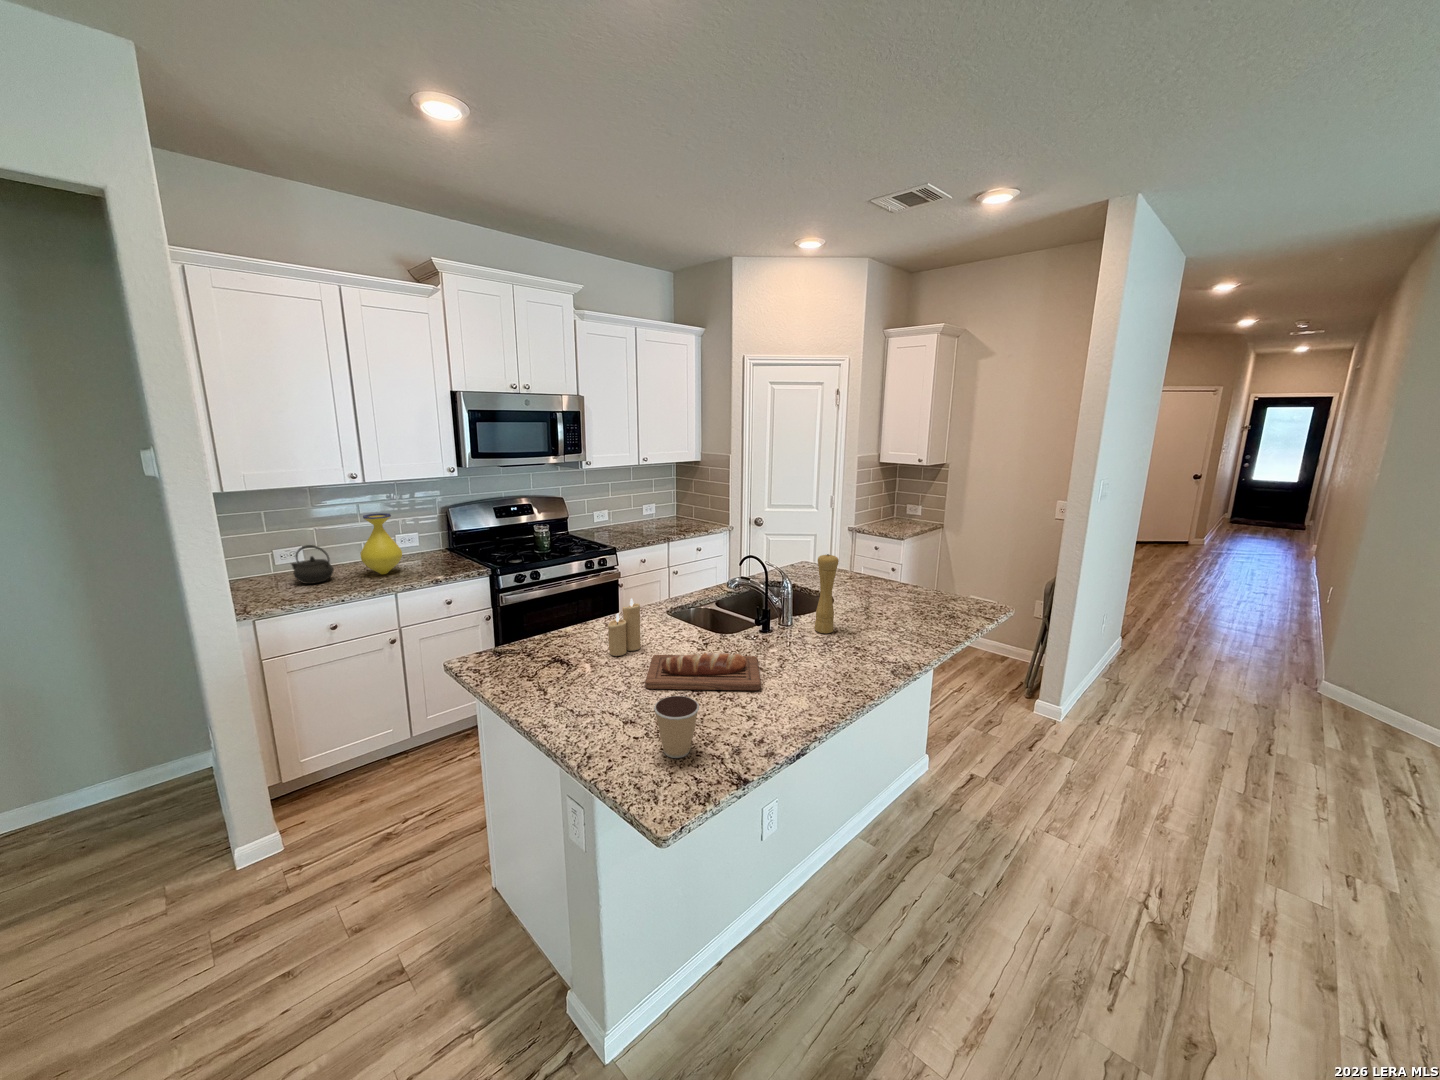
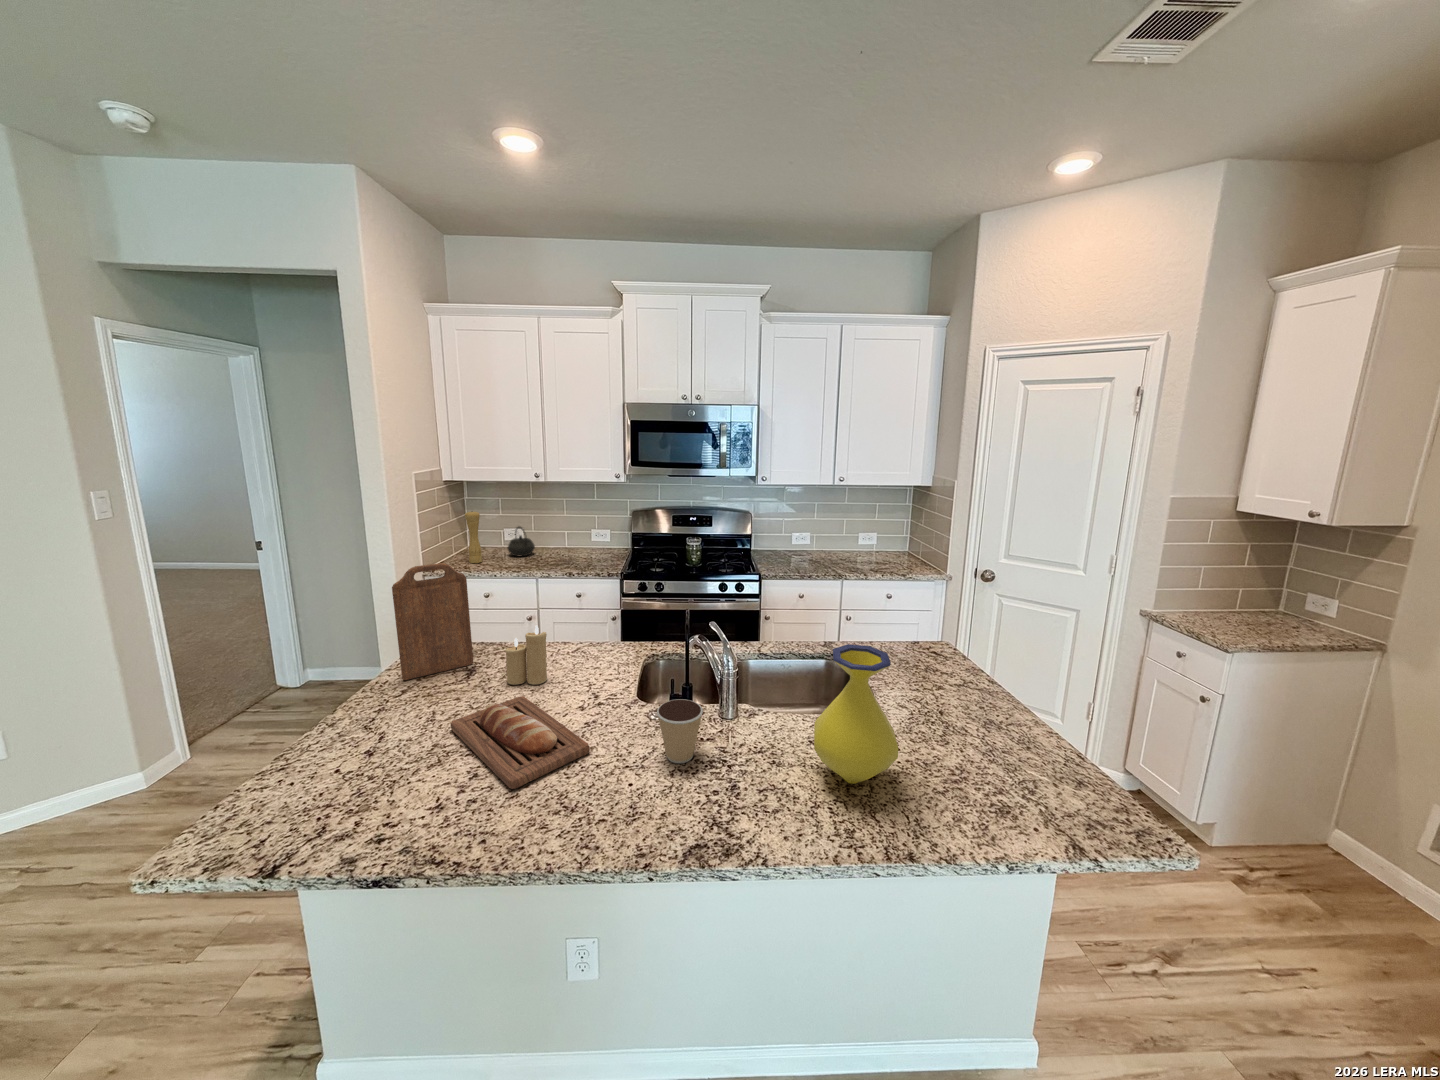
vase: present [360,513,402,574] -> present [814,644,899,784]
pepper mill: present [815,554,839,633] -> present [465,511,483,563]
cutting board: none [512,561,552,685] -> present [392,563,473,680]
coffee cup: present [654,696,699,758] -> present [657,699,703,763]

